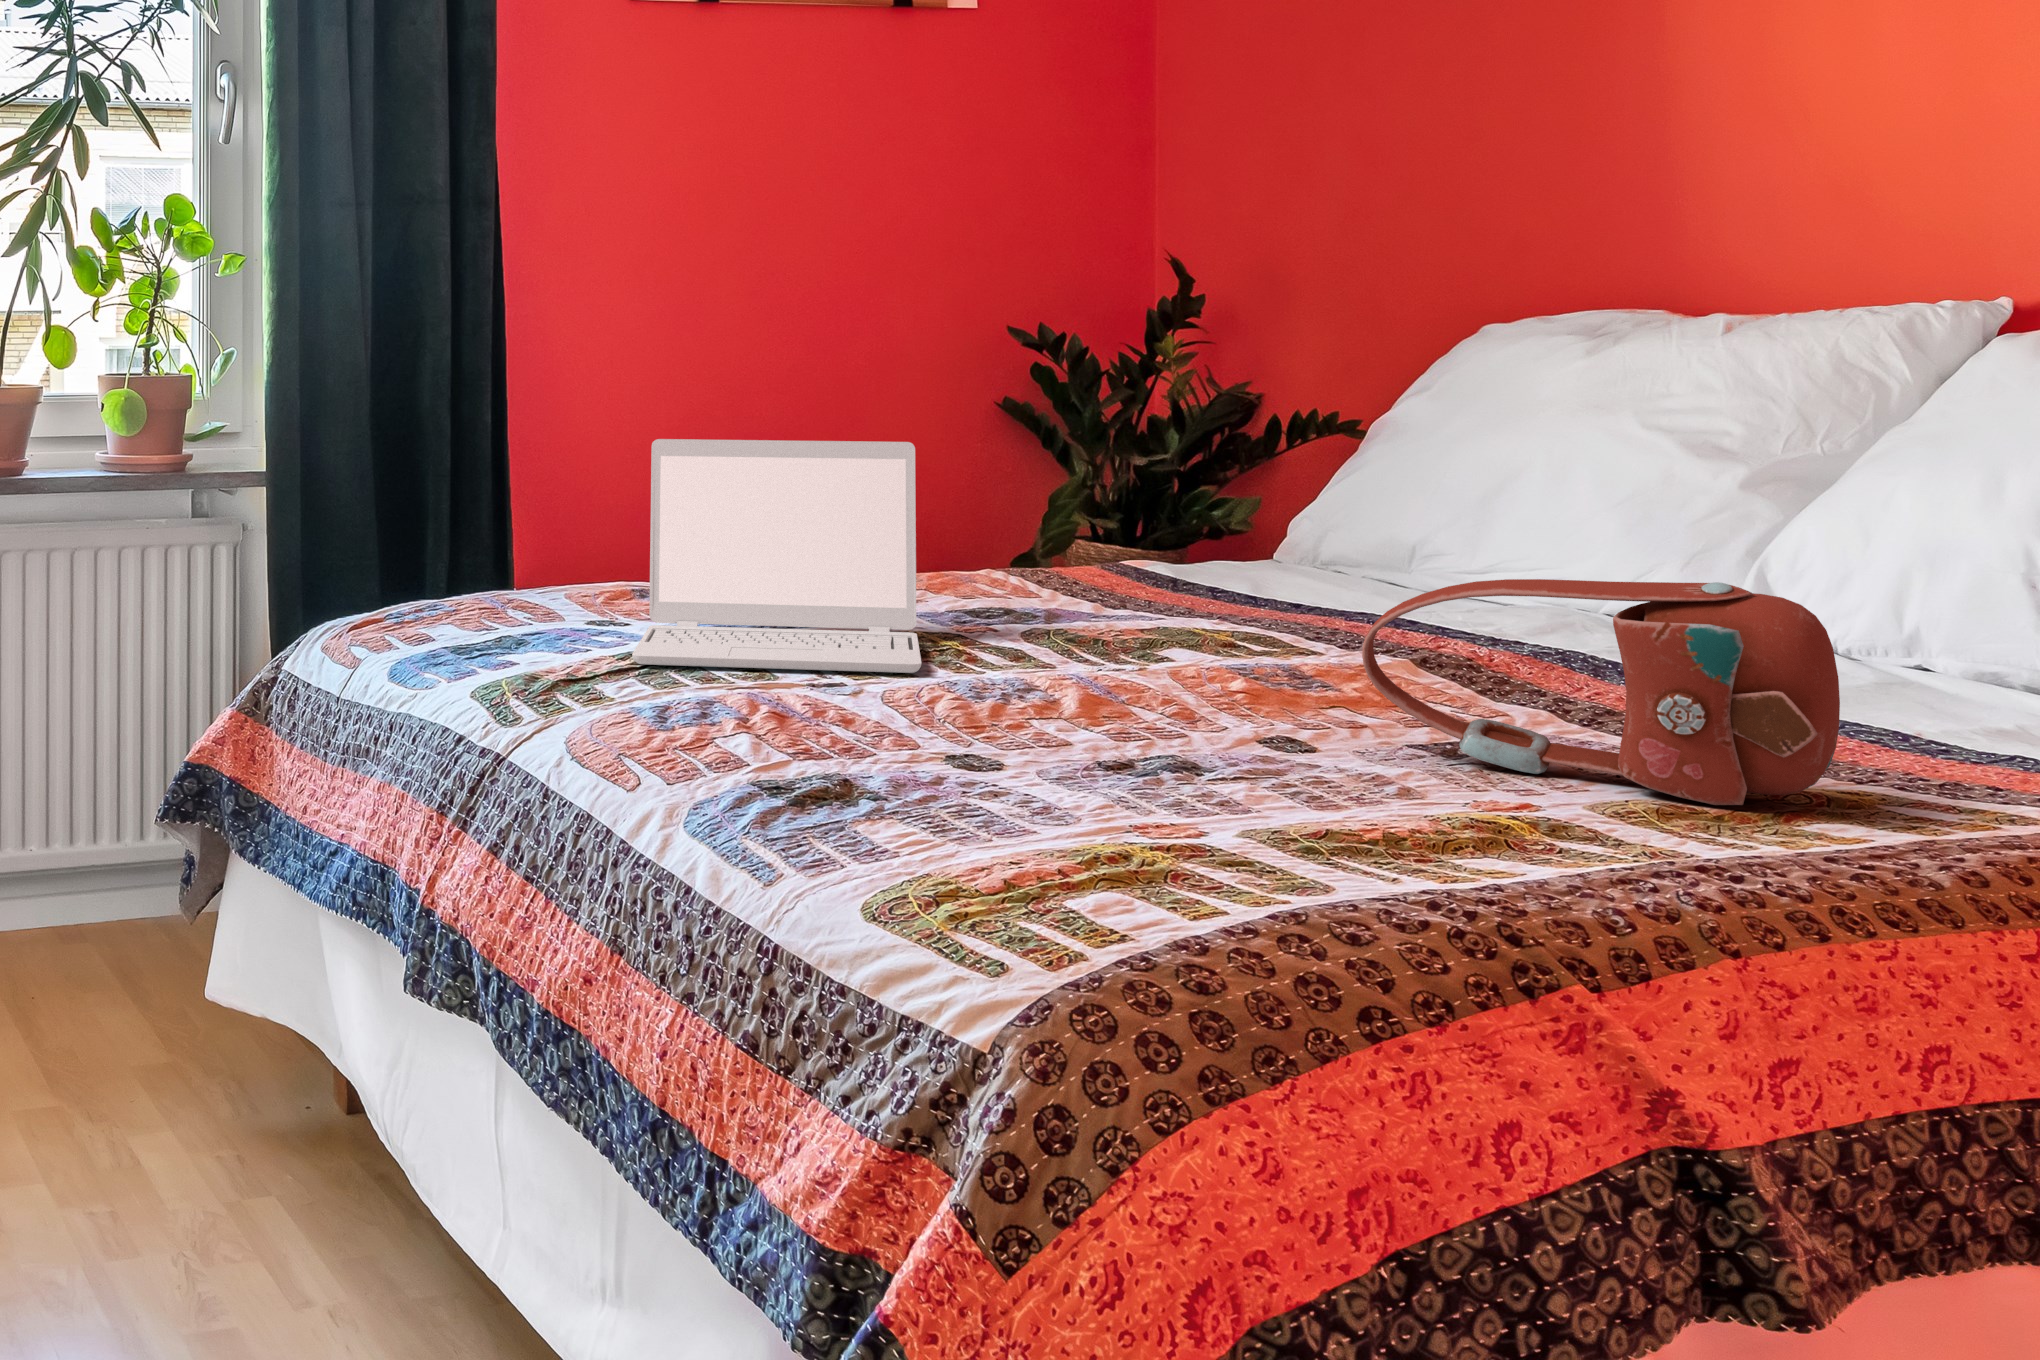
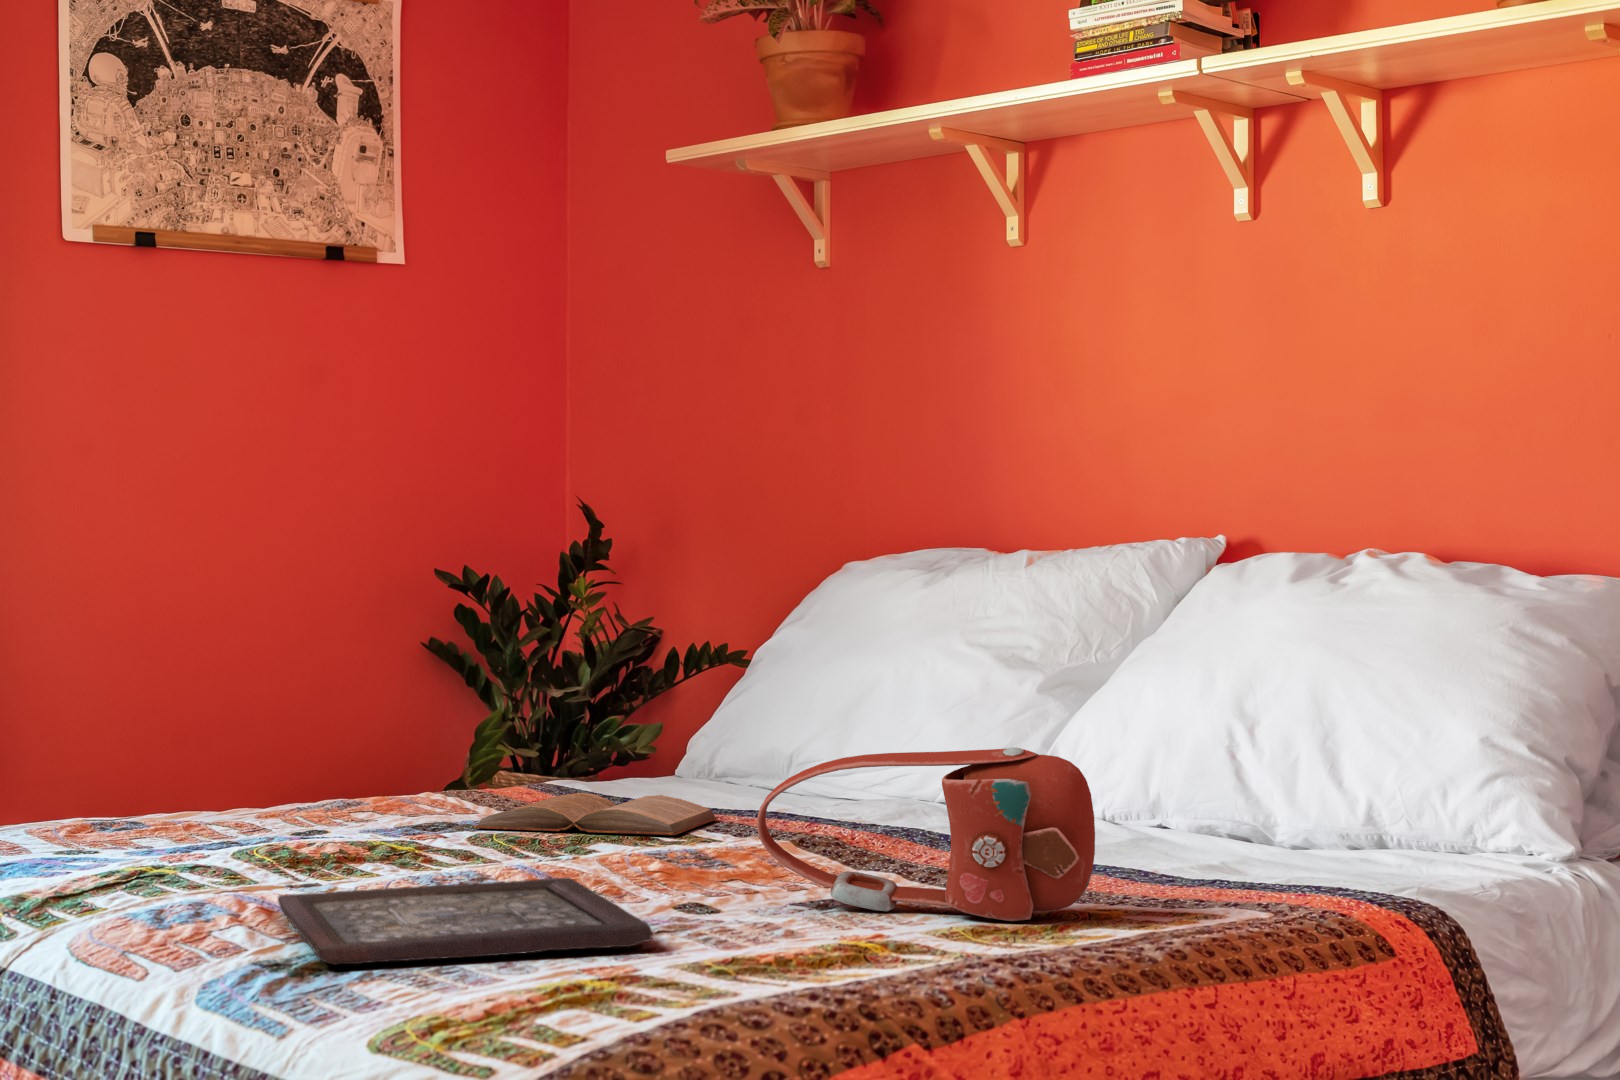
laptop: present [632,439,921,673] -> none [104,666,382,884]
book: none [1032,584,1320,643] -> present [474,793,718,835]
tray: none [801,695,1224,798] -> present [278,878,652,964]

